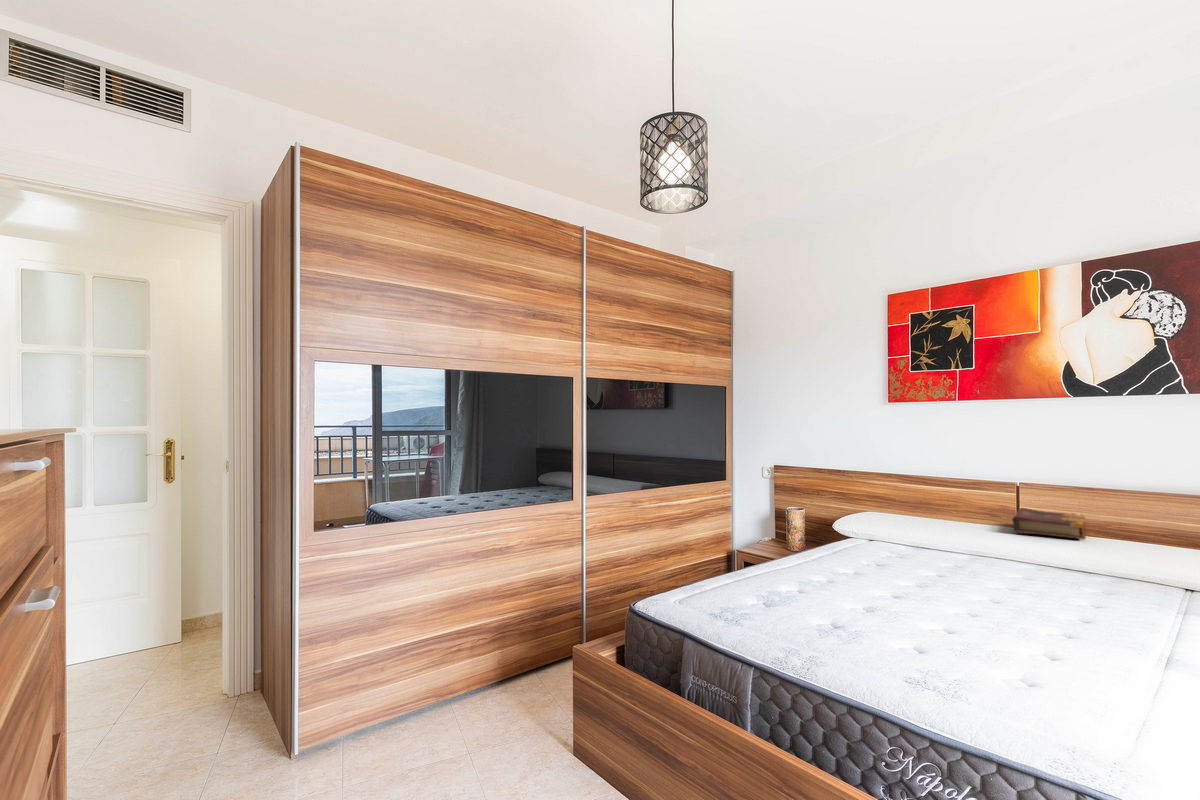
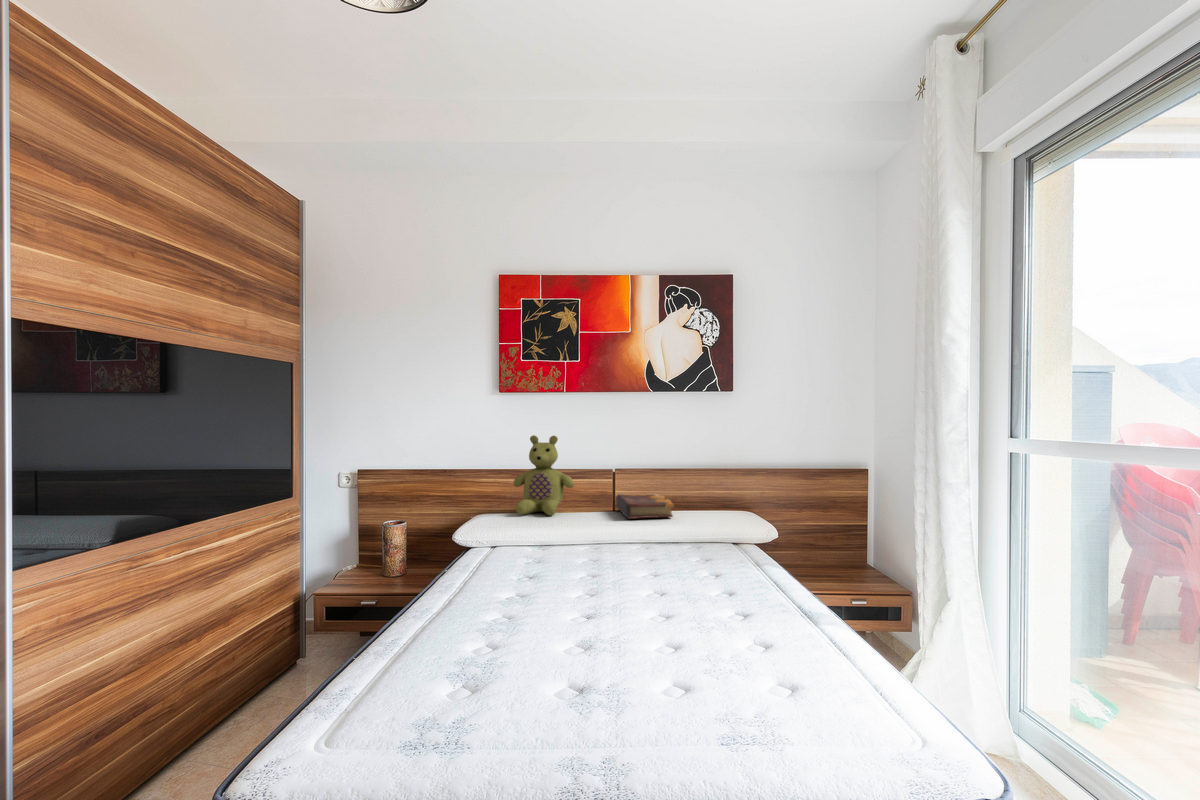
stuffed bear: none [896,442,966,519] -> present [513,435,574,516]

